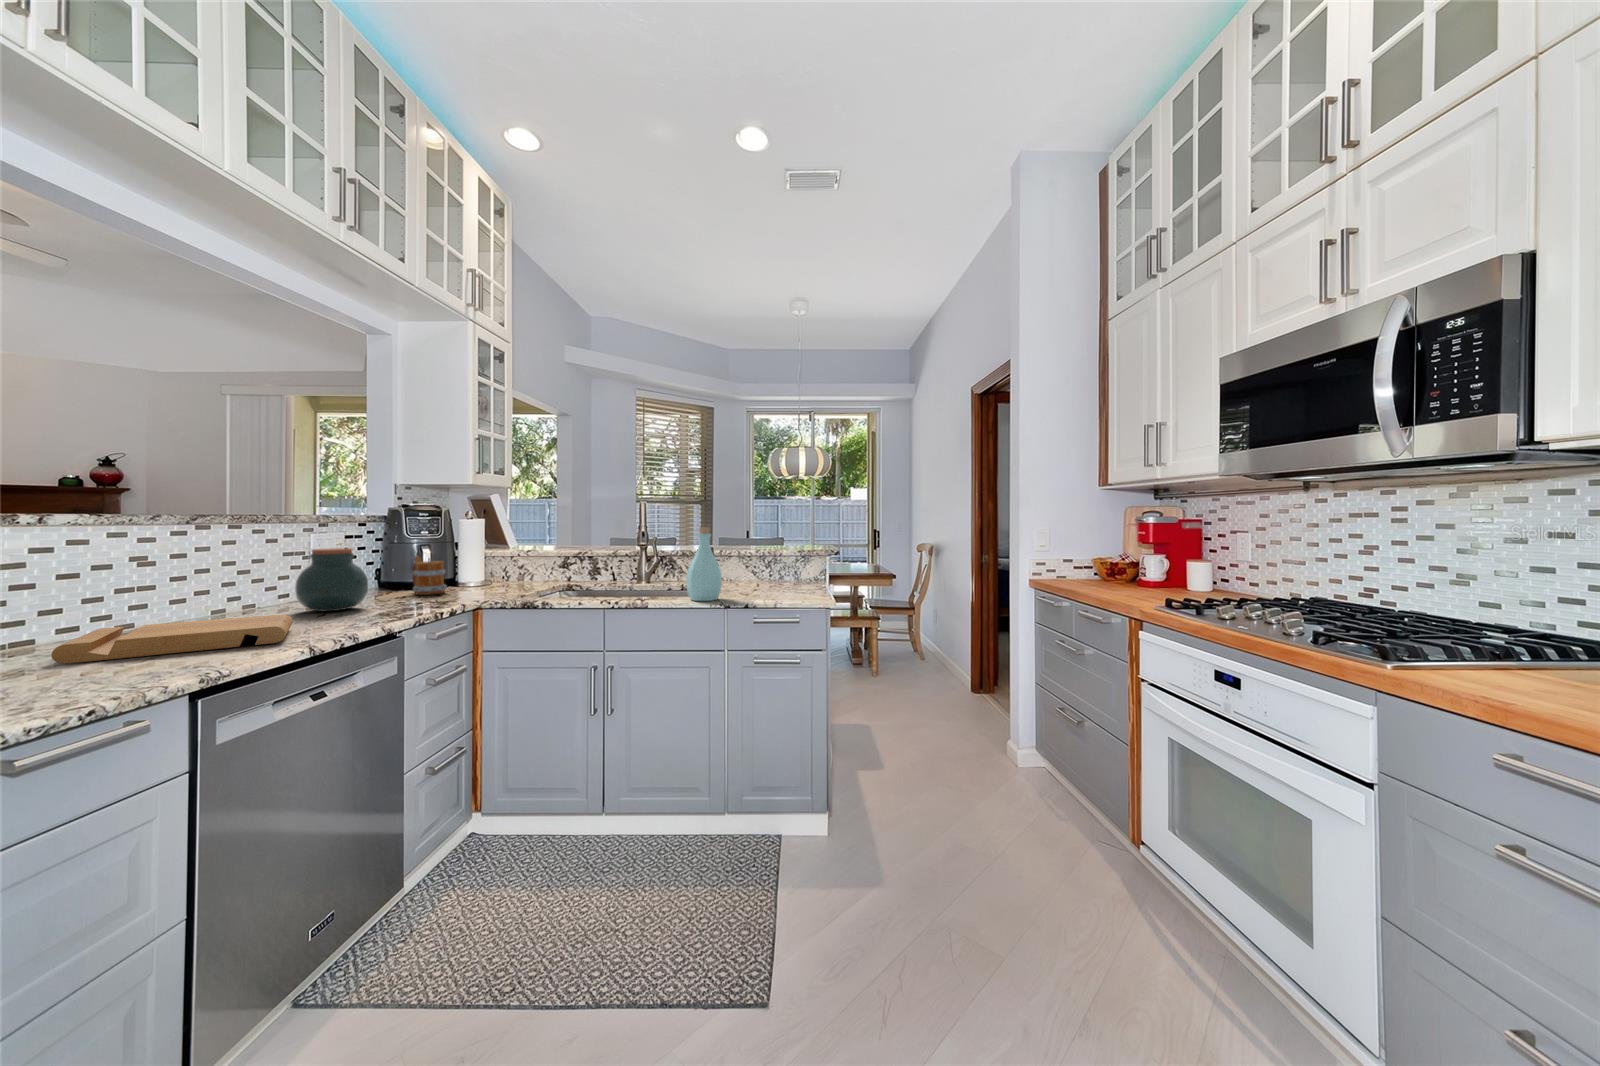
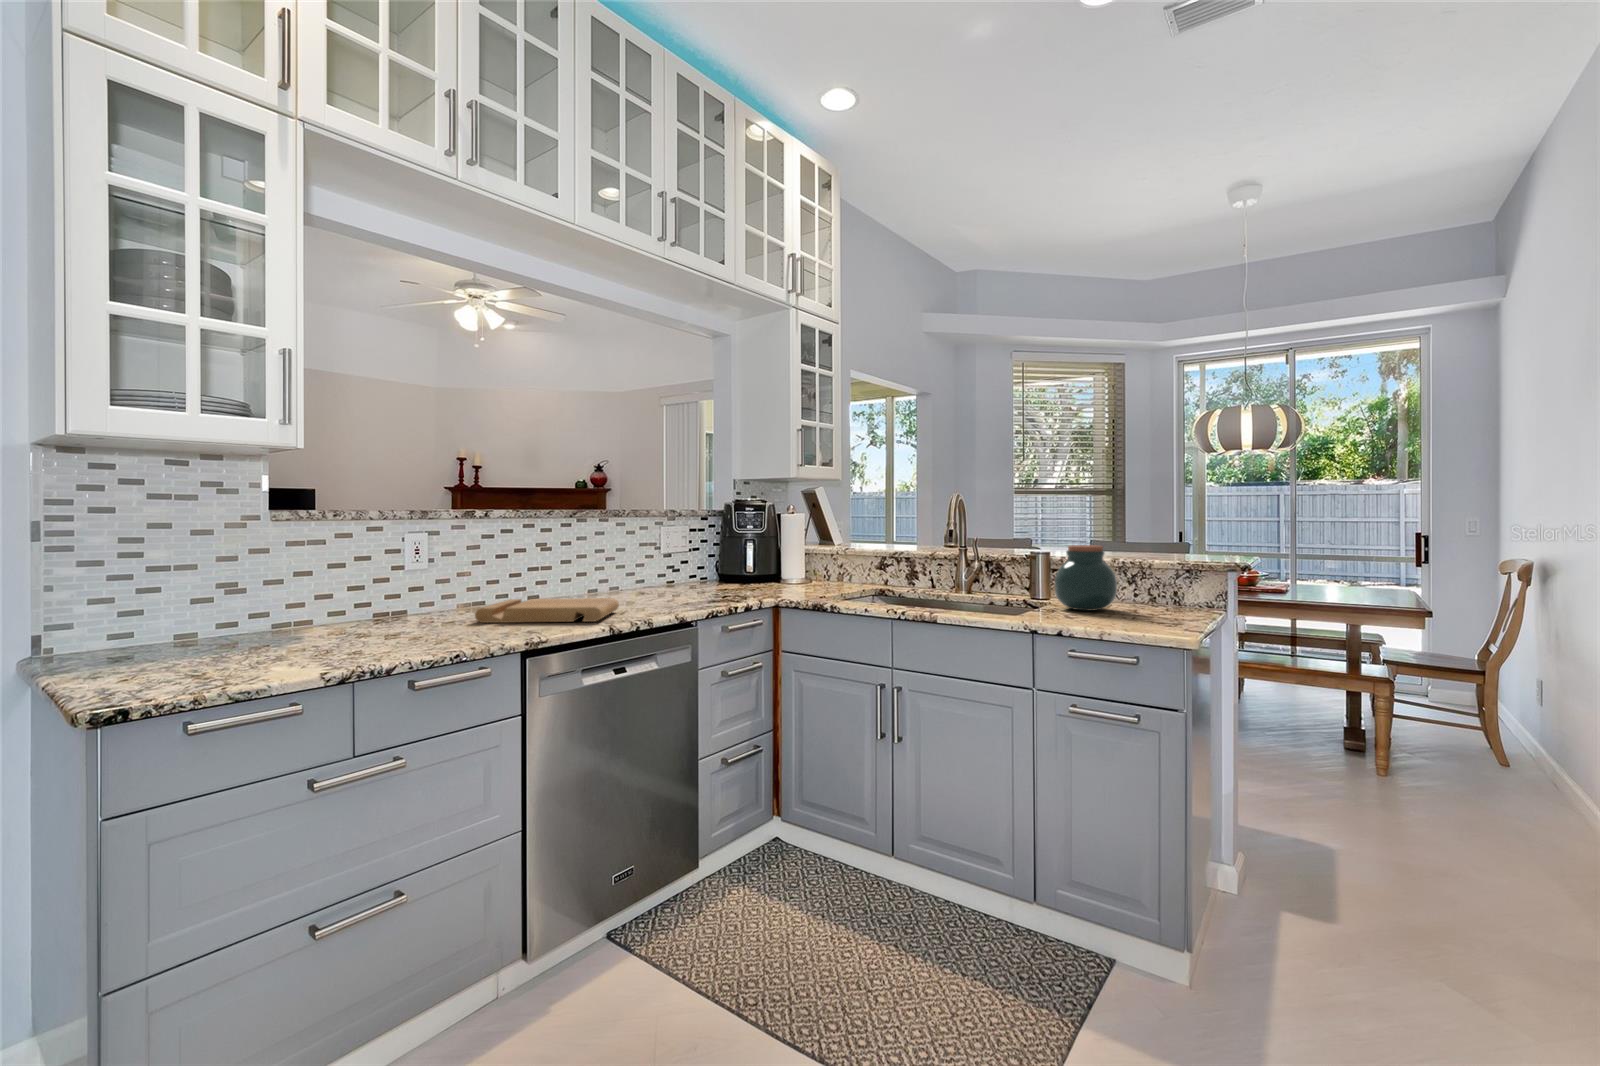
bottle: present [686,527,722,601] -> none [992,521,1041,618]
jar: present [295,548,368,611] -> present [1054,545,1117,611]
mug: present [412,556,446,595] -> none [736,550,764,590]

